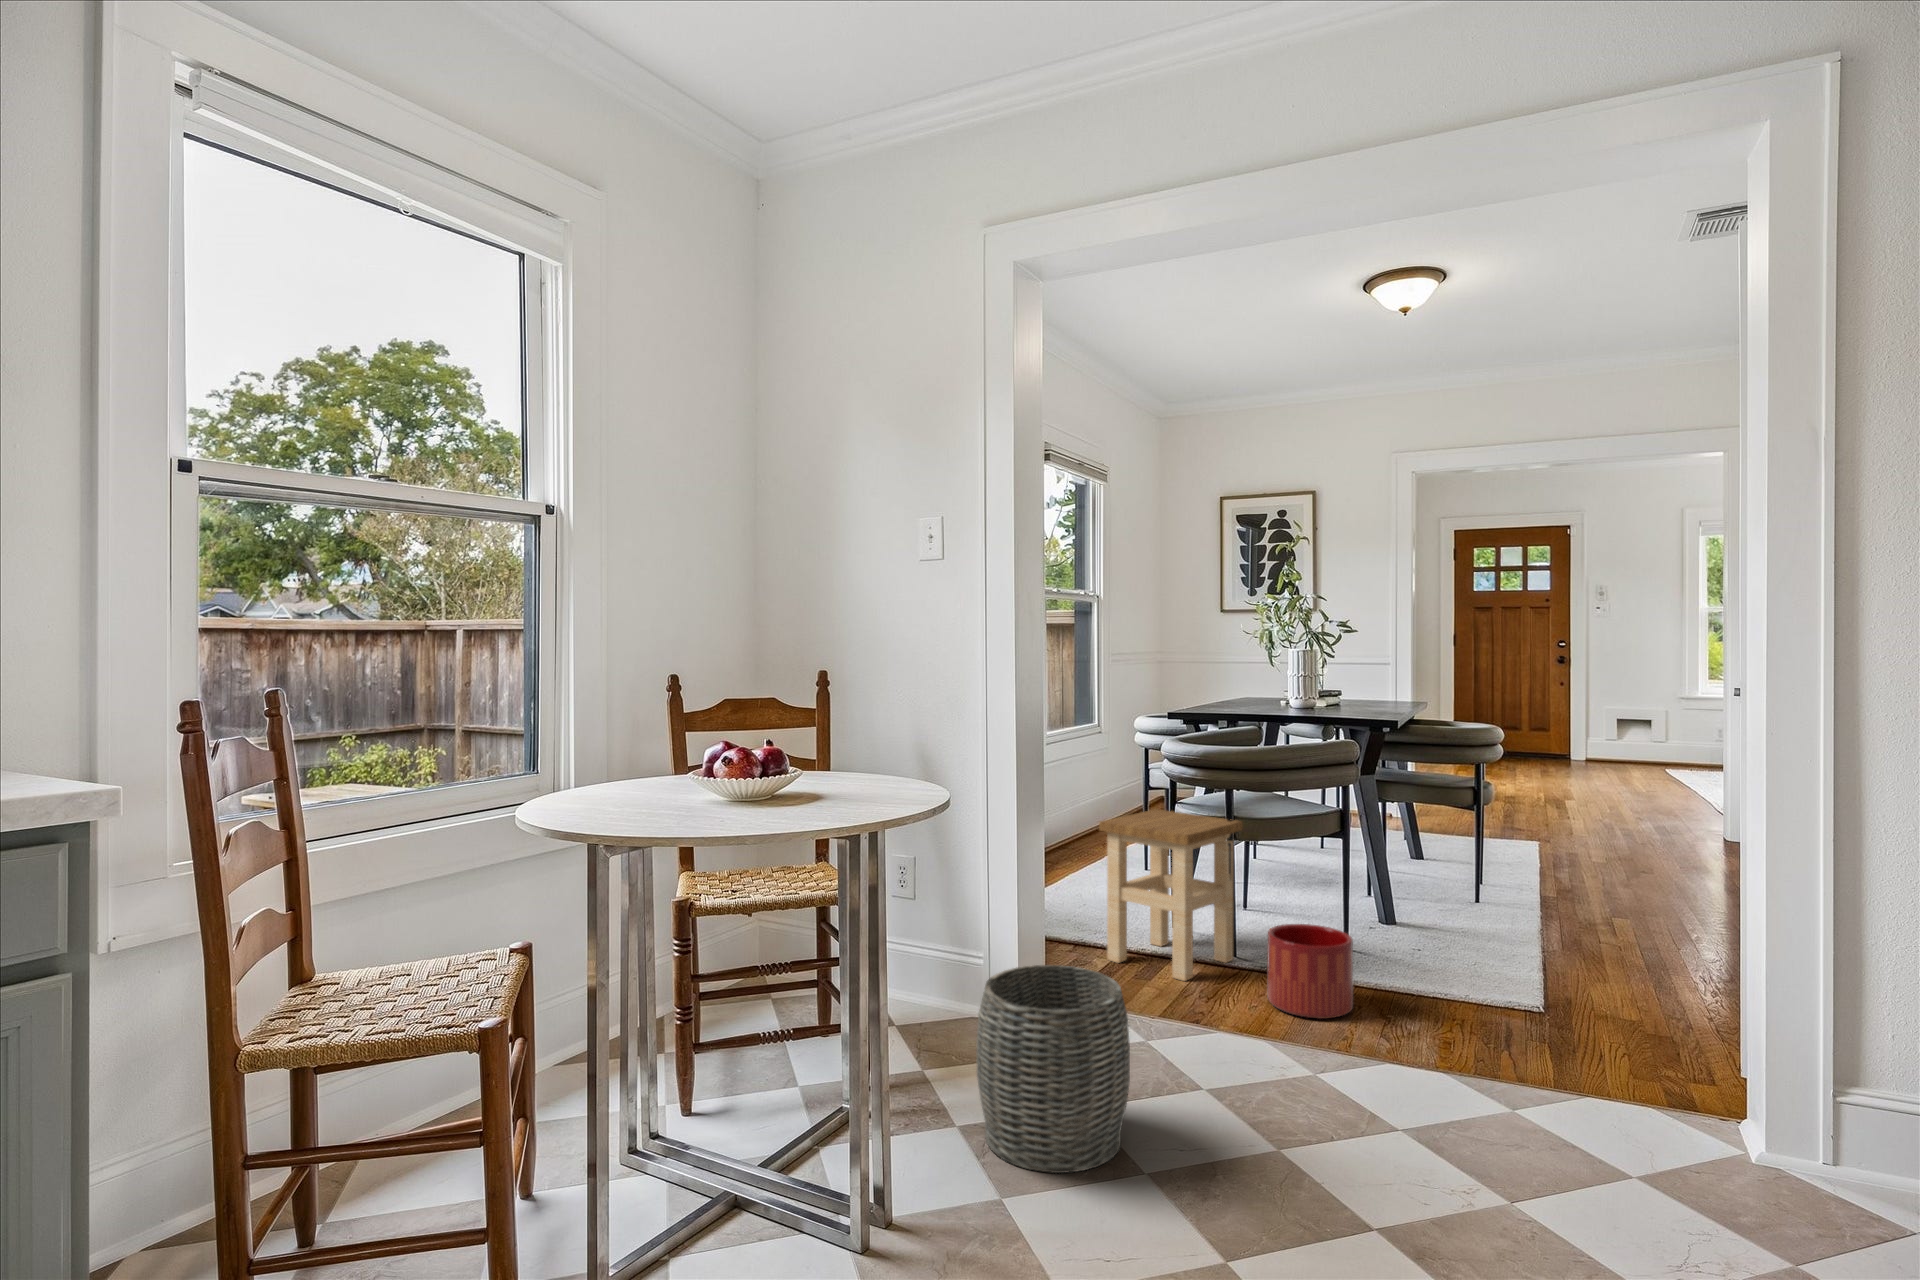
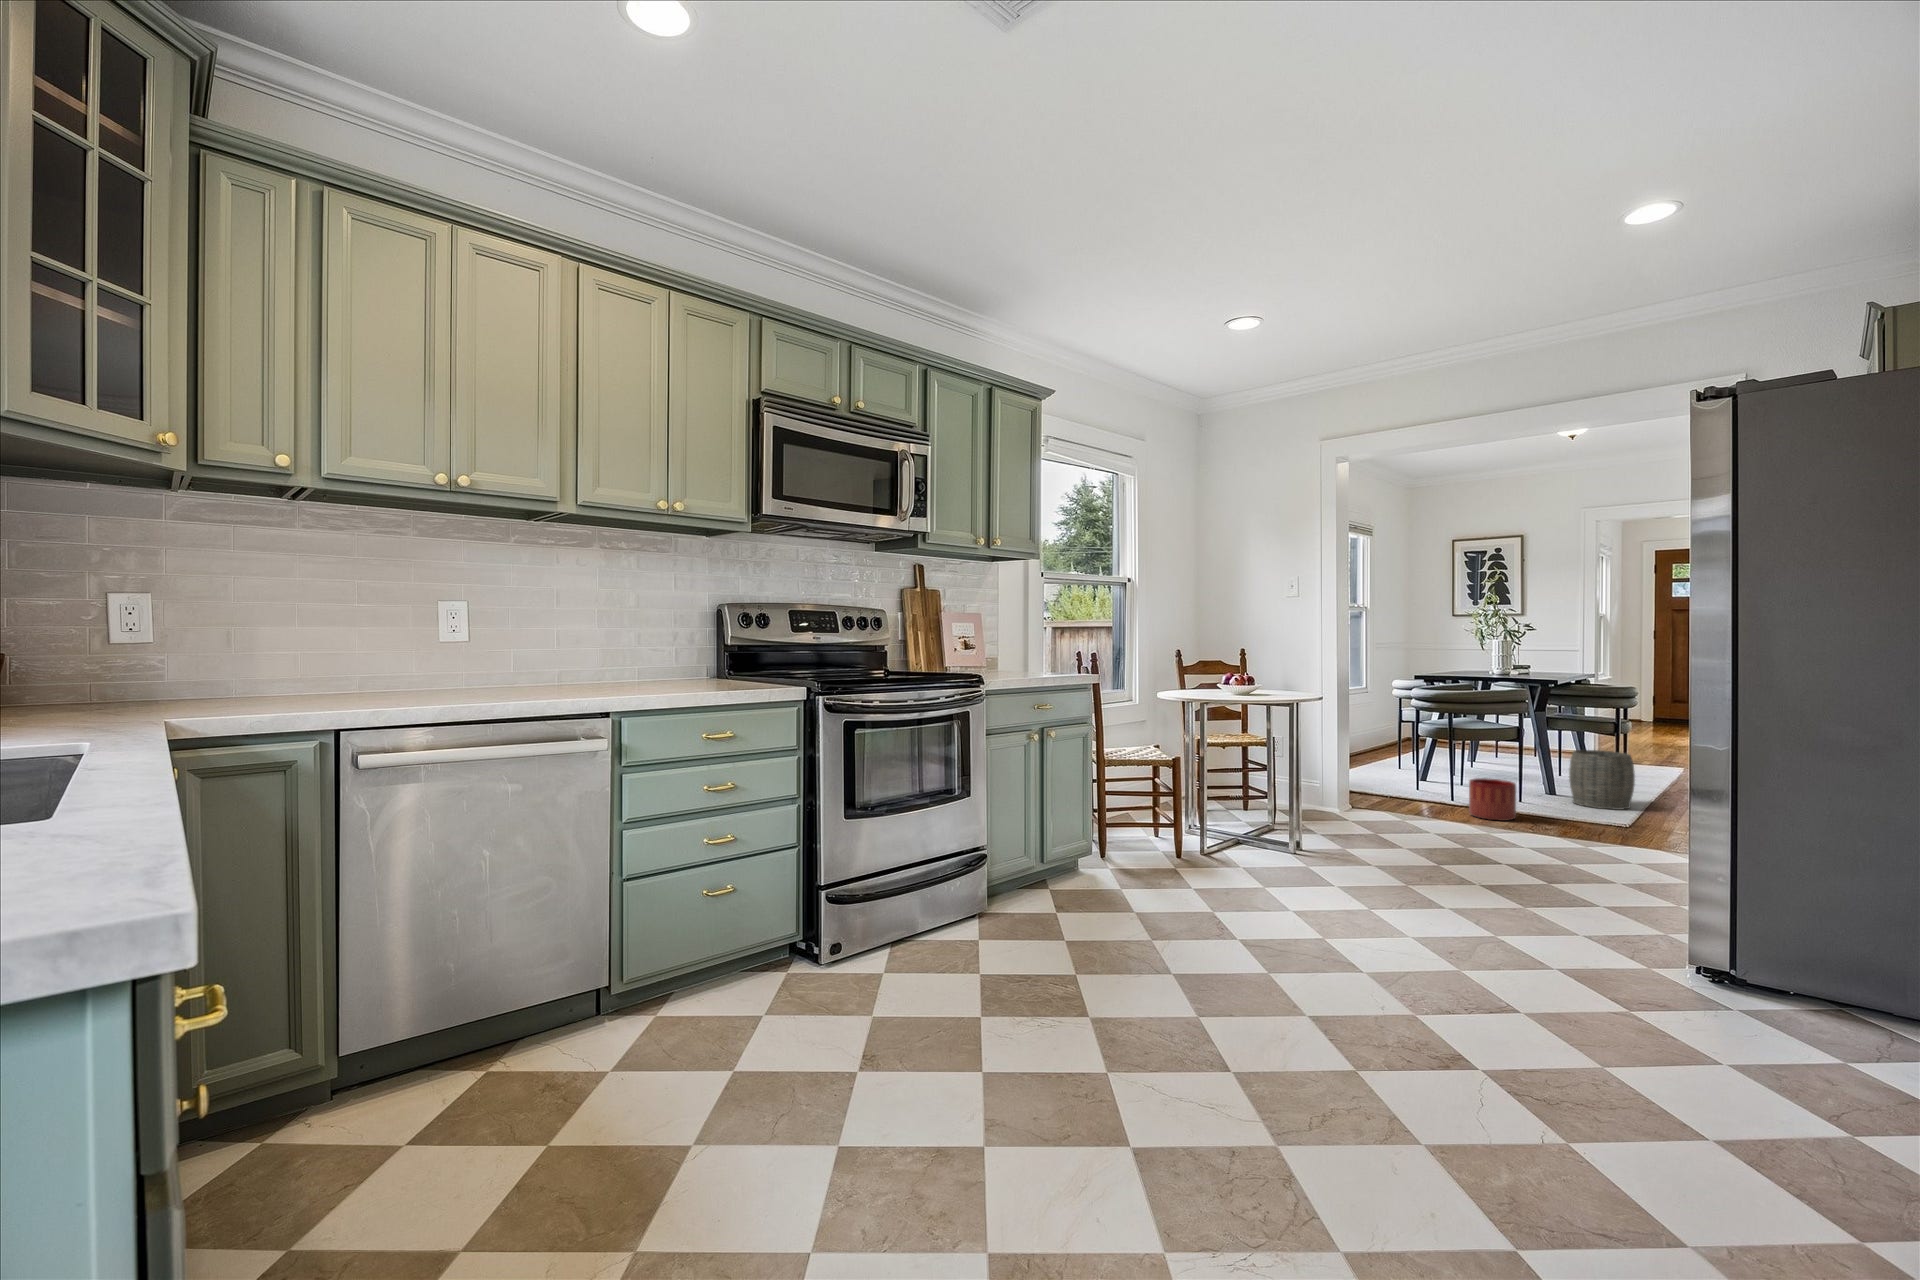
stool: present [1099,809,1243,981] -> none [1376,725,1458,806]
woven basket: present [977,965,1130,1173] -> present [1569,750,1635,810]

